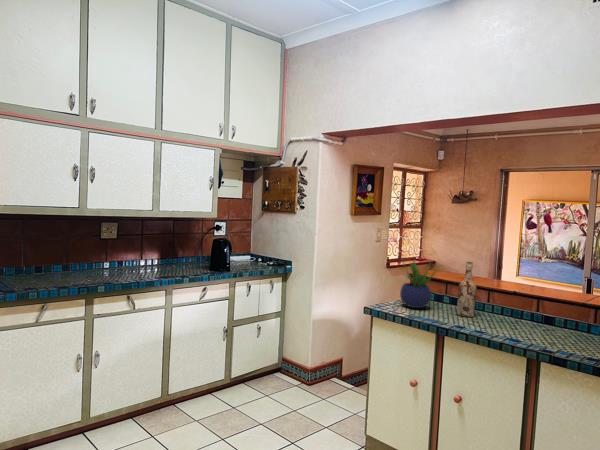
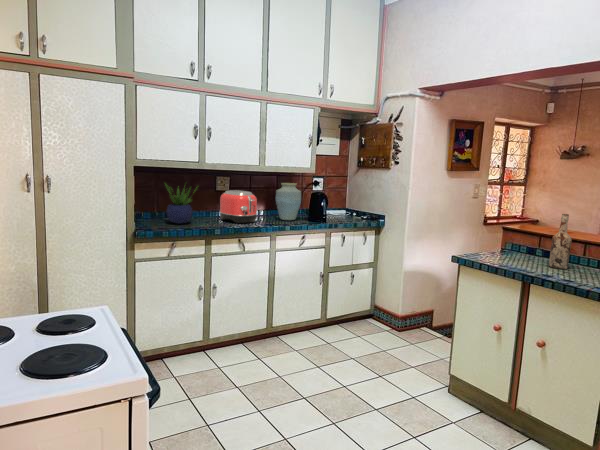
vase: none [172,229,202,271] -> present [276,183,301,221]
toaster: none [104,238,151,277] -> present [220,190,257,224]
potted plant: present [400,262,436,308] -> present [166,185,192,224]

